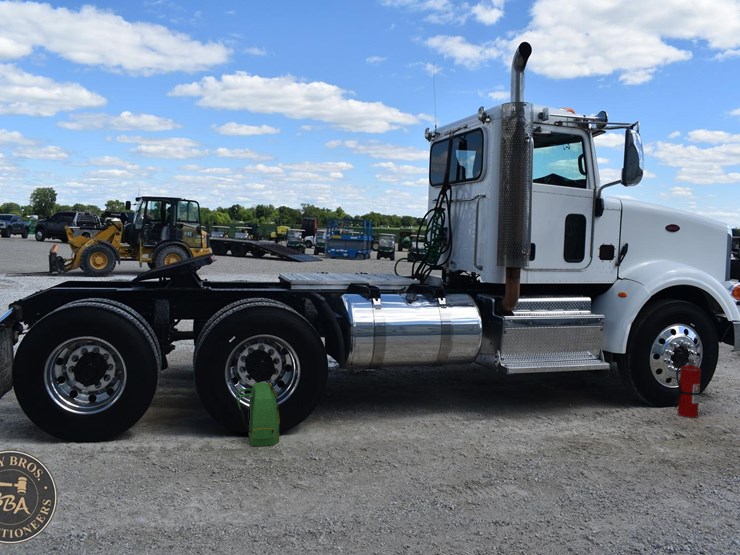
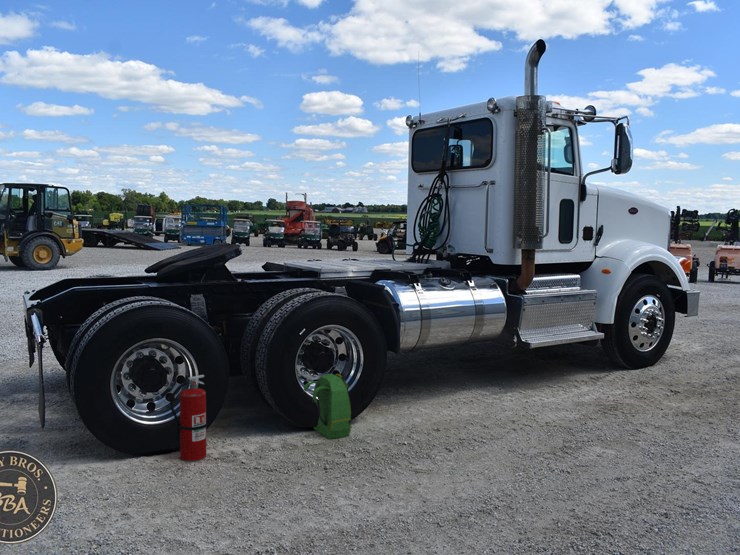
fire extinguisher: present [673,356,701,418] -> present [169,375,207,461]

